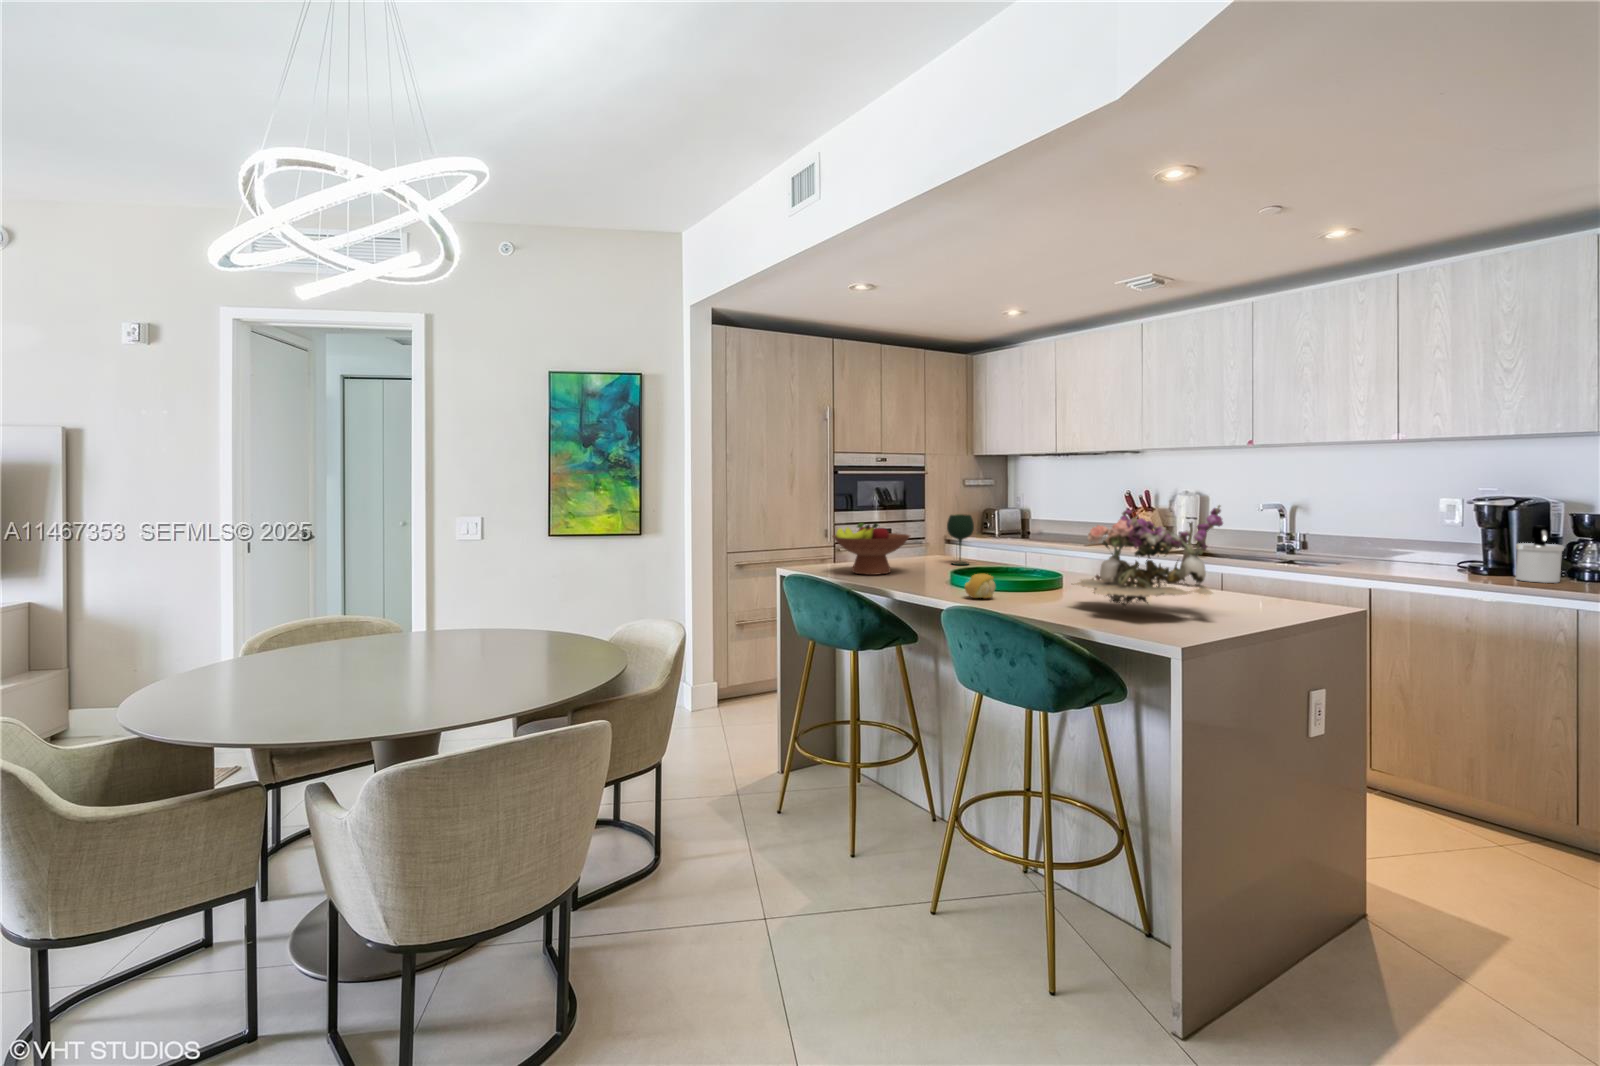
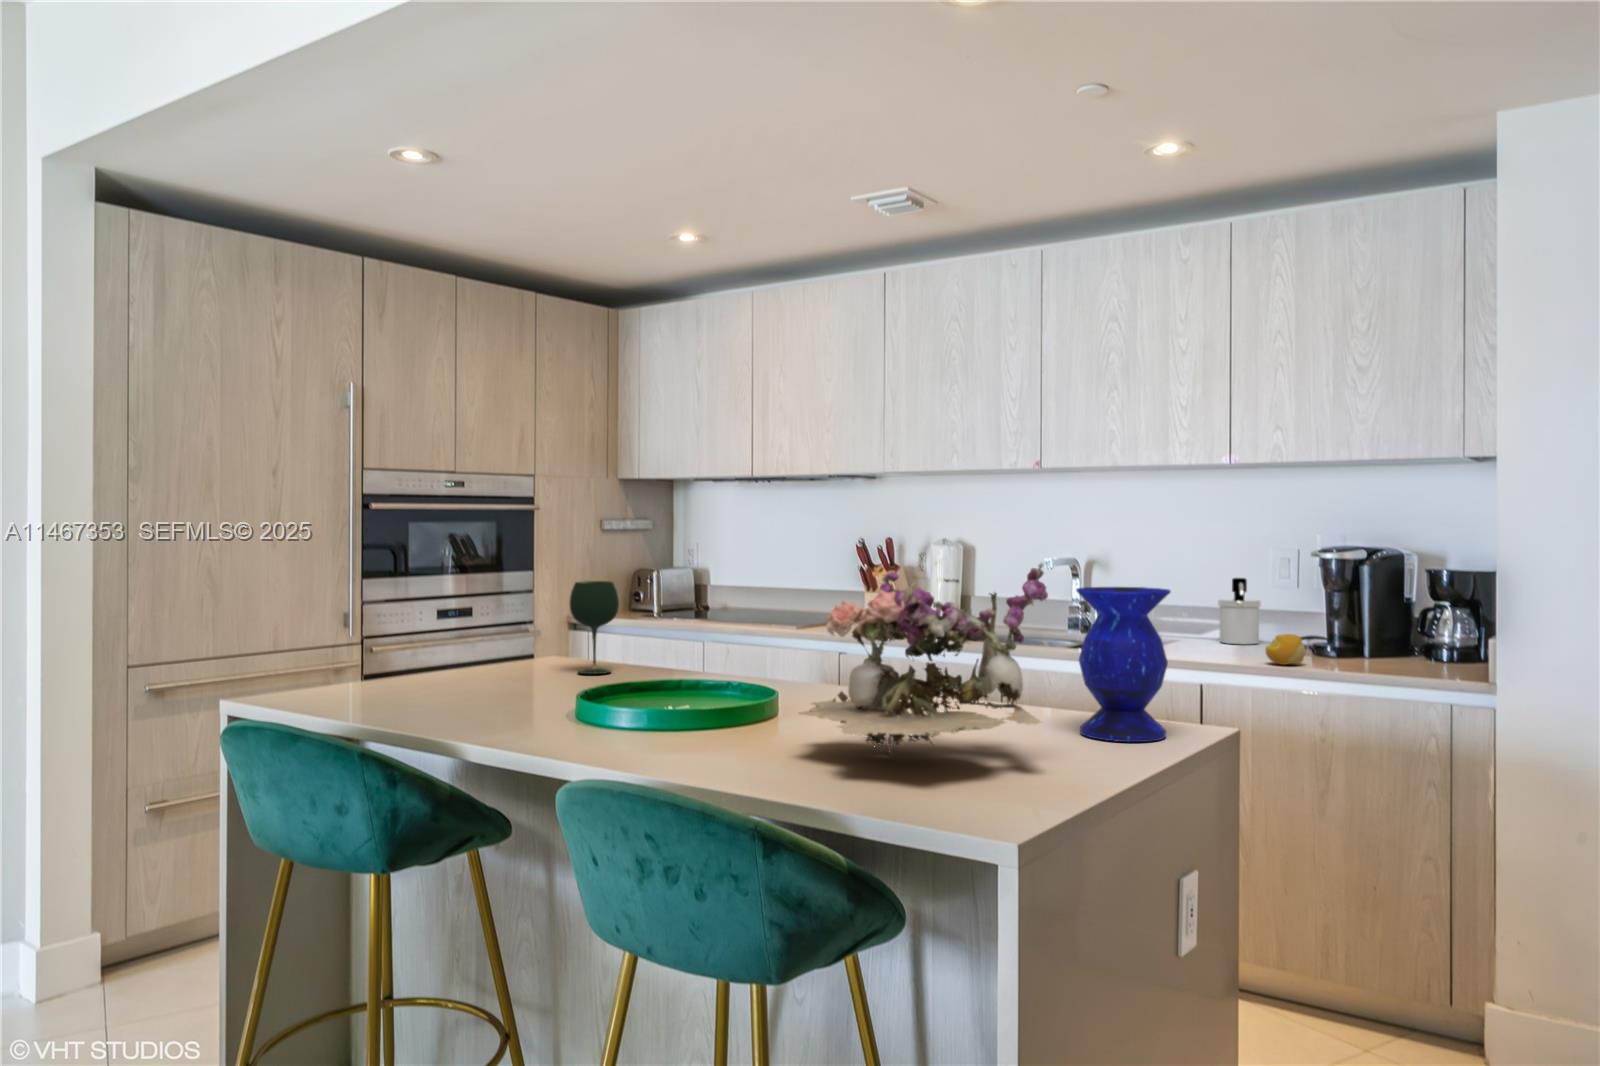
vase: none [1249,520,1315,612] -> present [1076,587,1171,742]
fruit bowl: present [833,523,910,575] -> none [336,601,499,705]
soap dispenser: present [1516,526,1564,583] -> present [1218,578,1261,645]
fruit: present [965,574,995,598] -> present [1266,634,1306,665]

